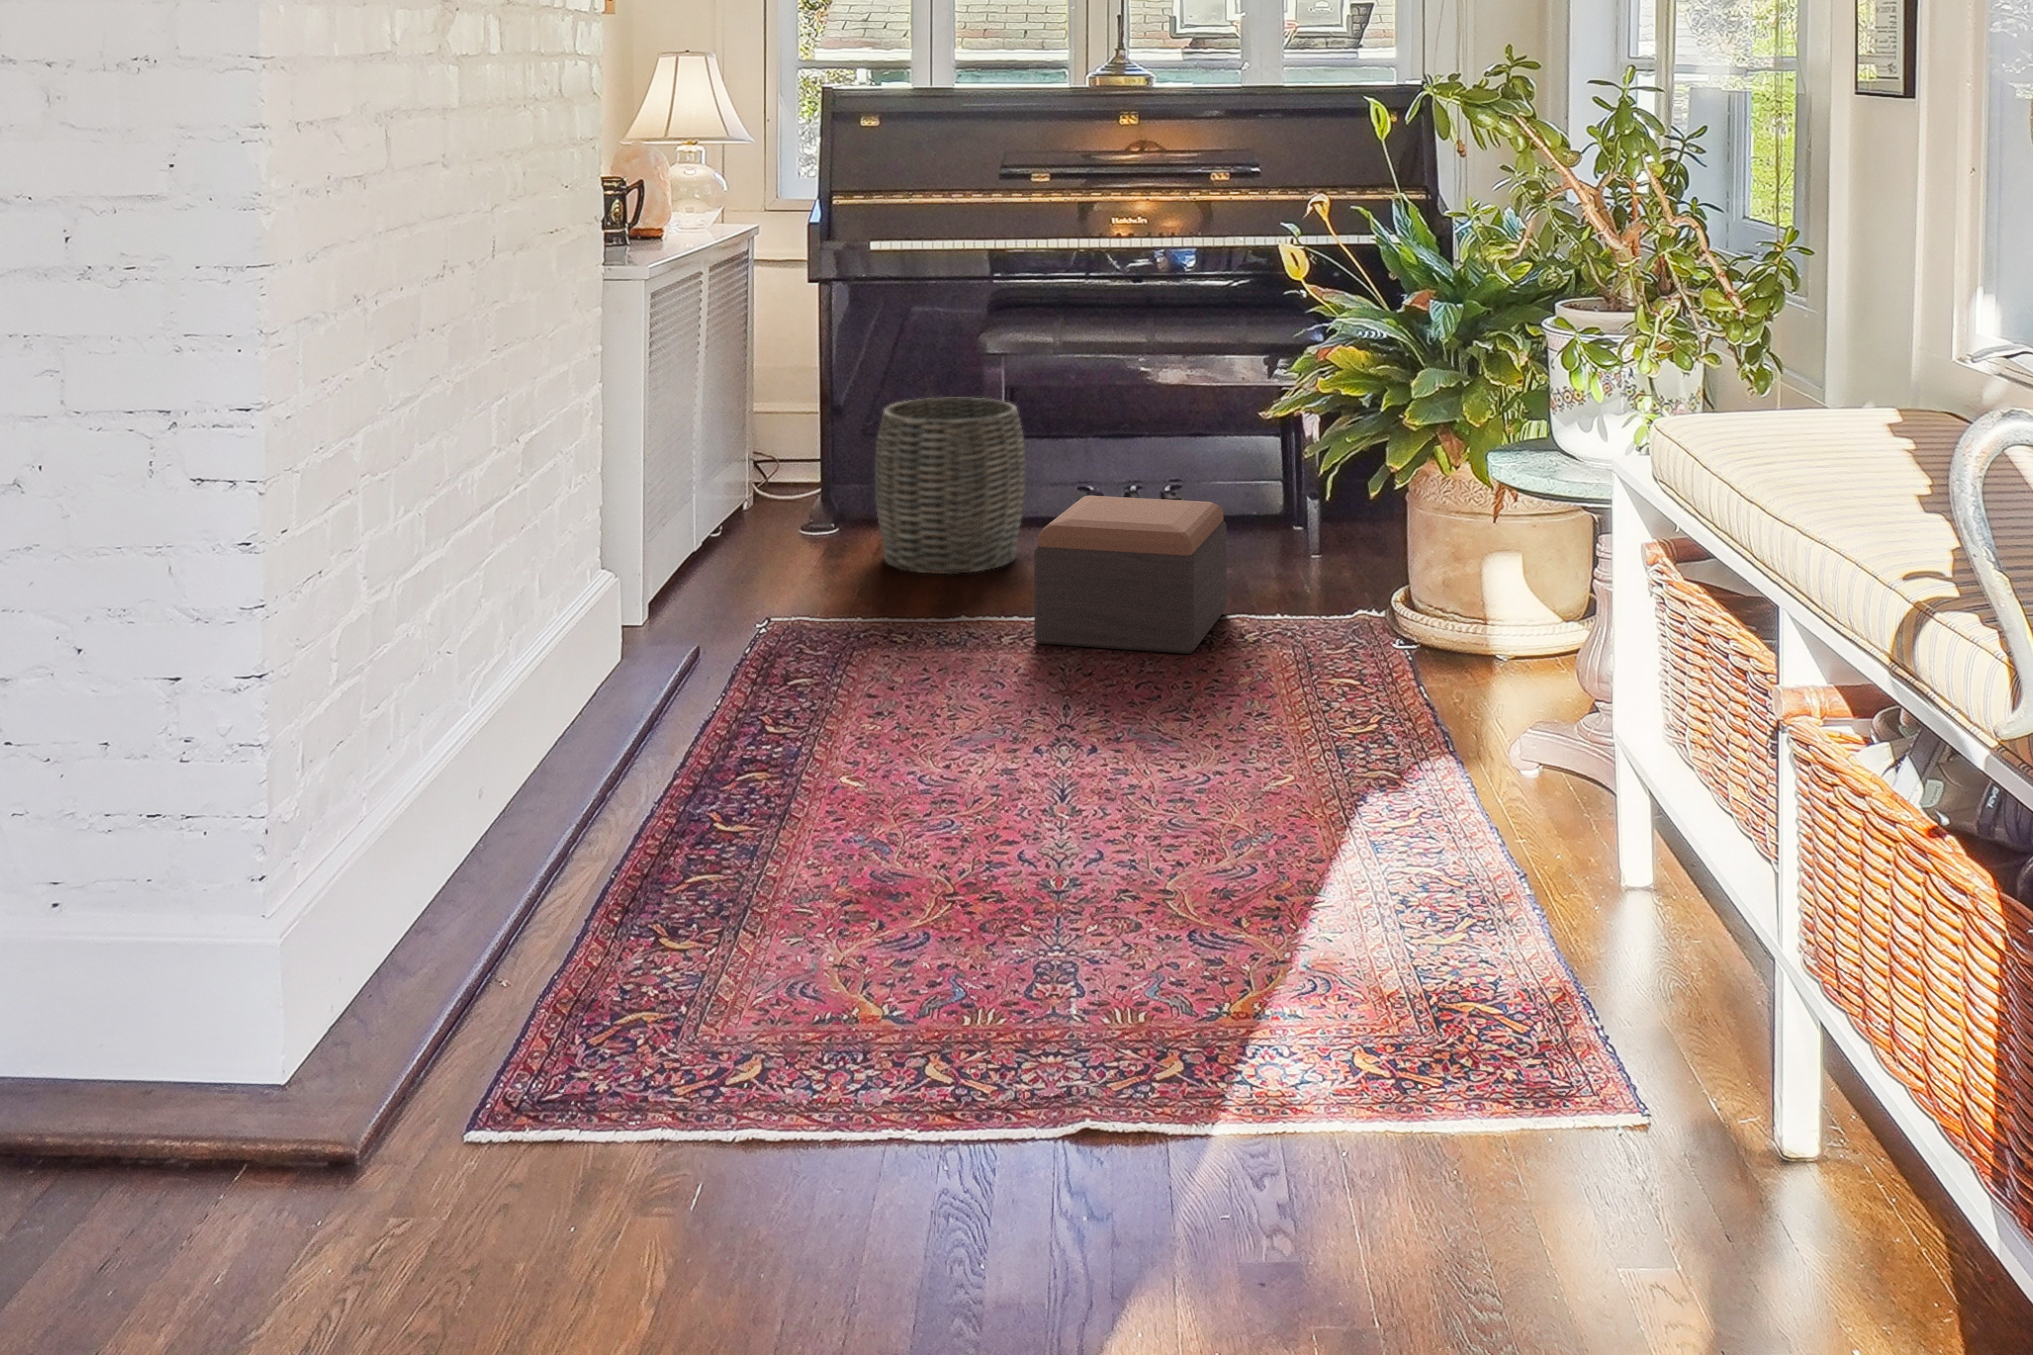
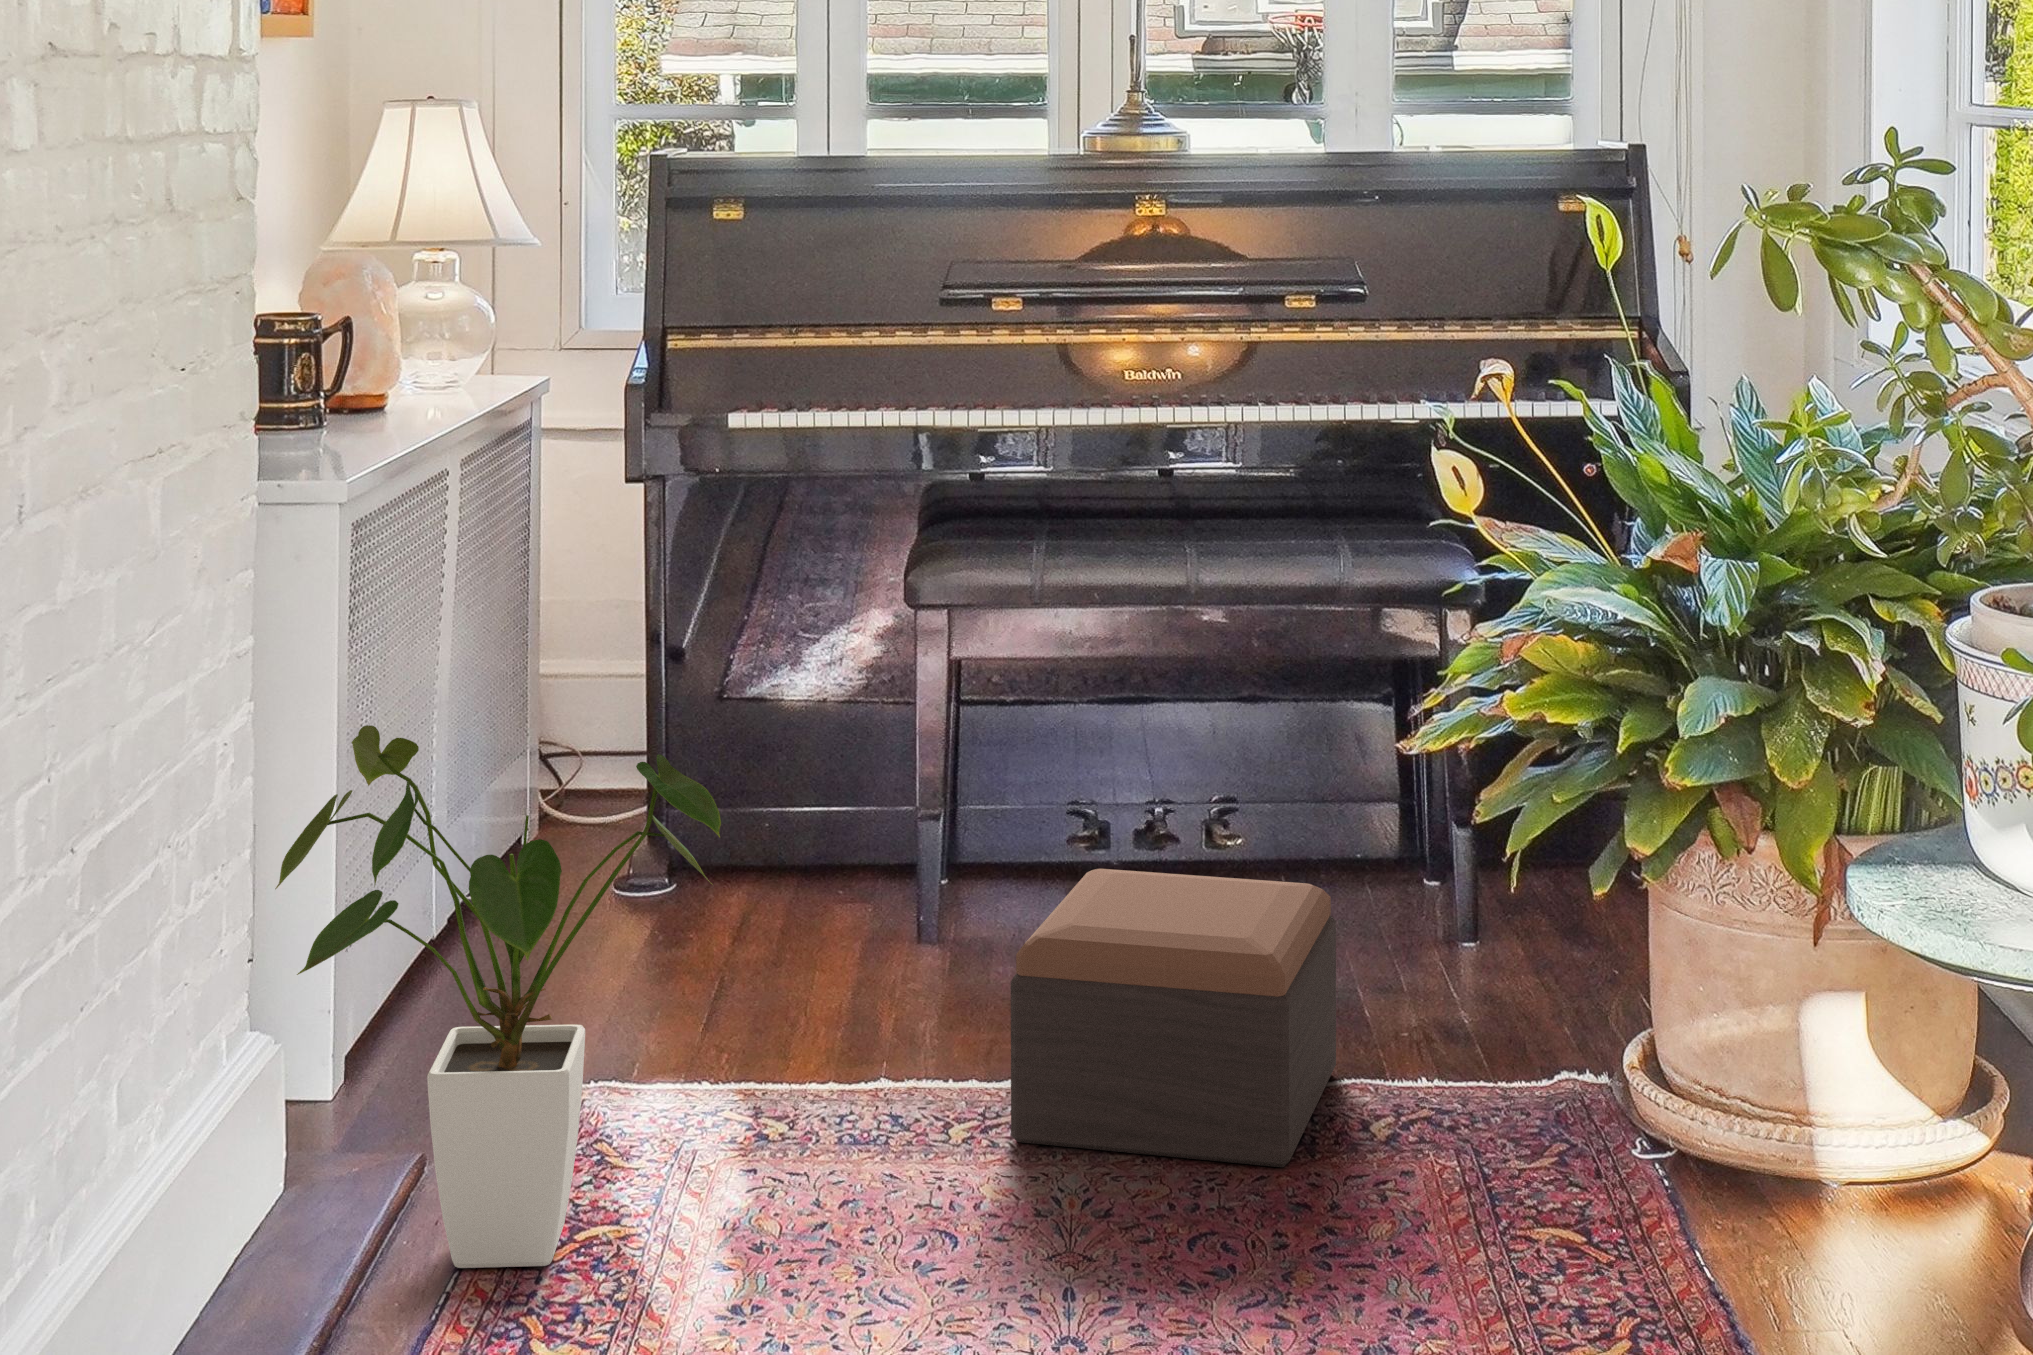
house plant: none [614,396,868,696] -> present [275,725,721,1268]
woven basket: present [875,397,1025,574] -> none [737,676,987,985]

